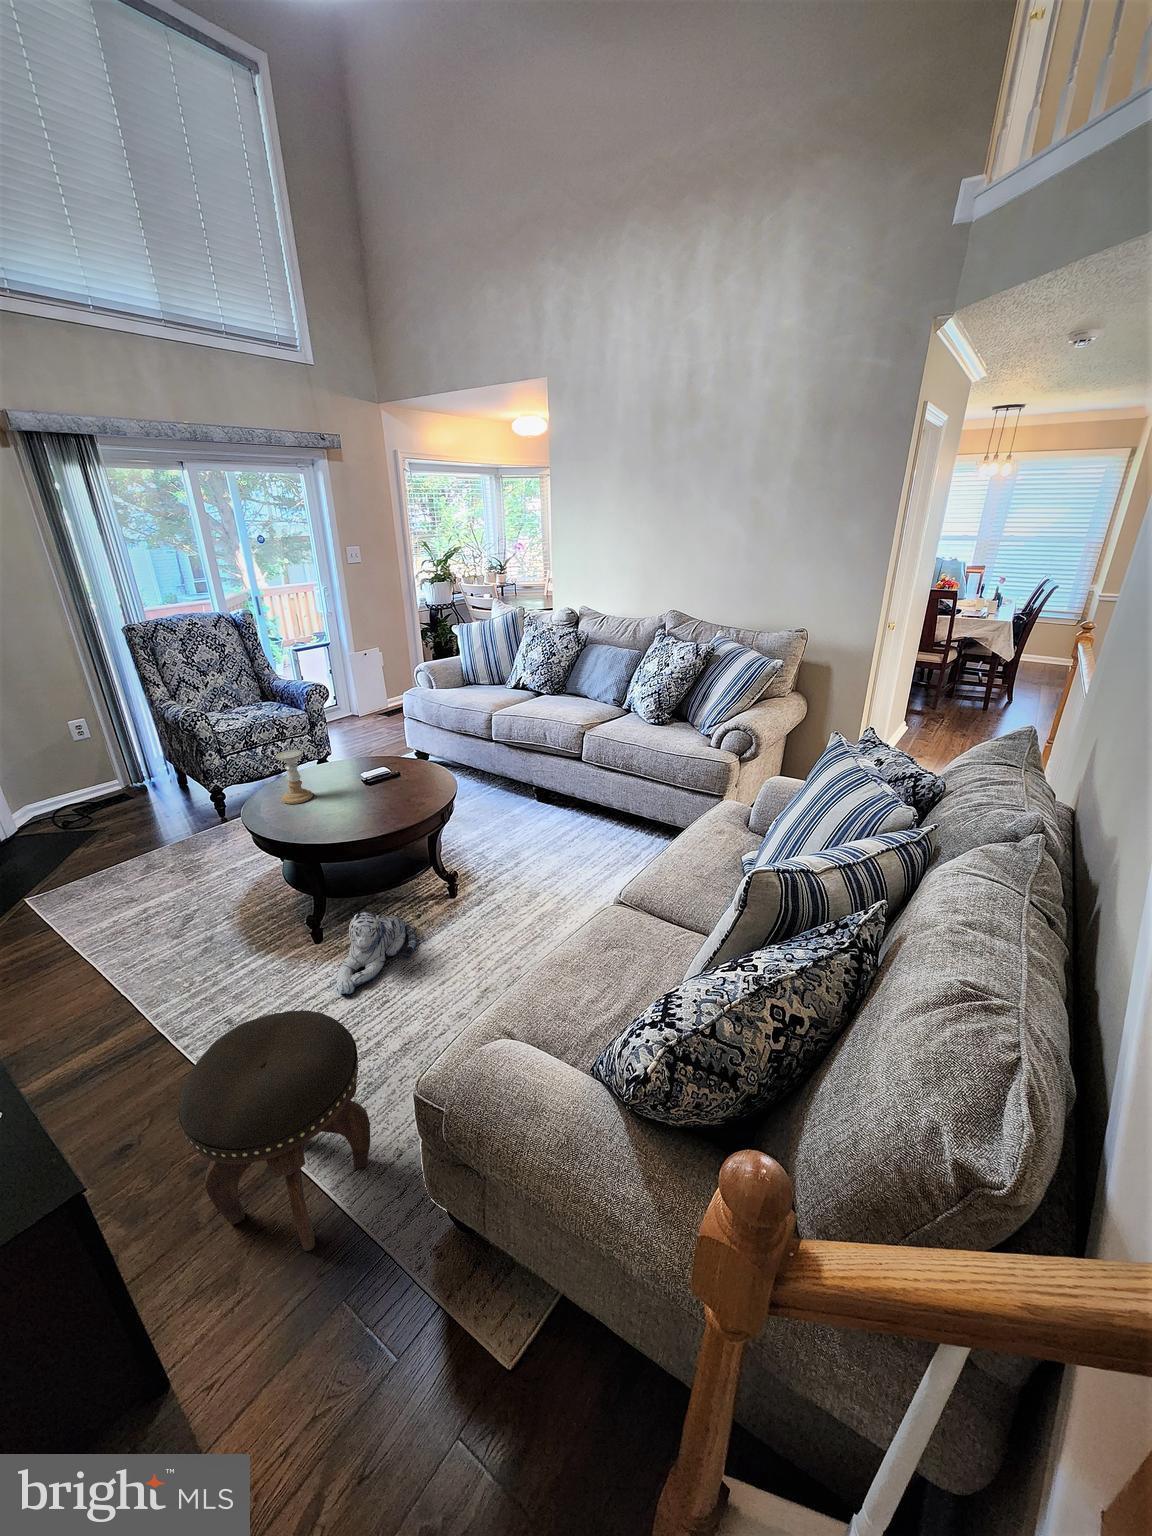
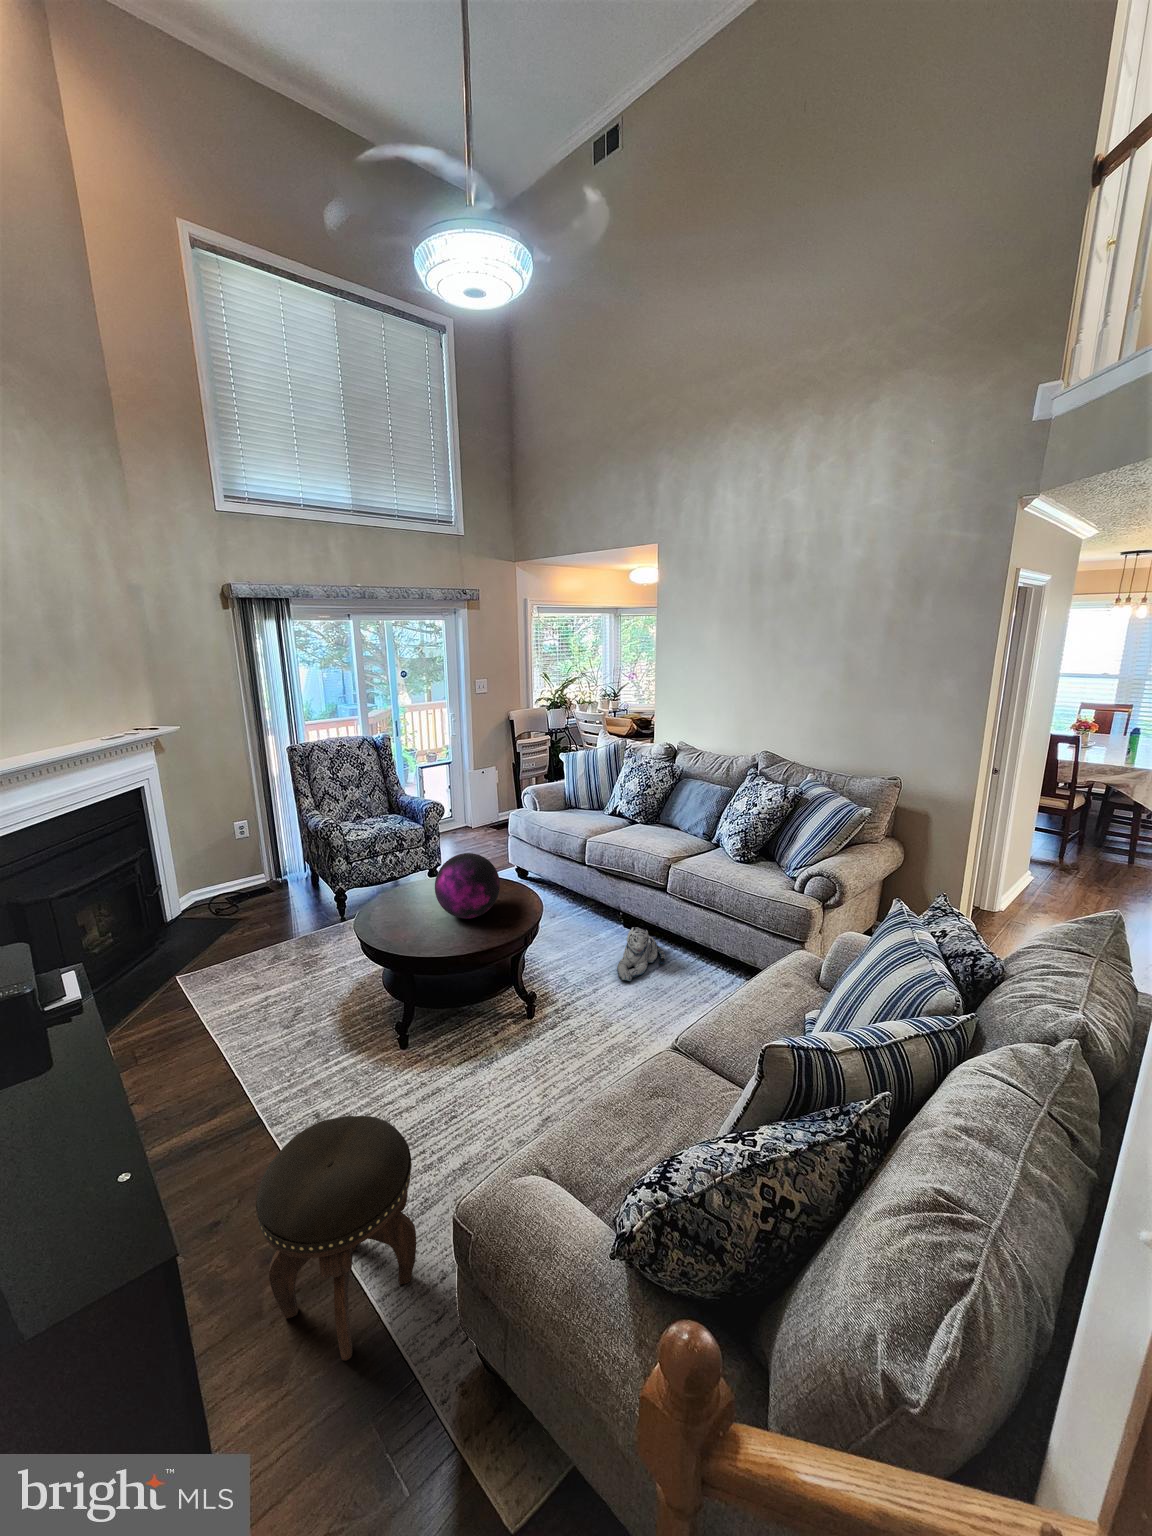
decorative orb: none [333,729,408,801] -> present [435,853,500,919]
candle holder: present [276,750,313,804] -> none [390,866,417,915]
plush toy: present [337,912,417,994] -> present [617,927,665,981]

